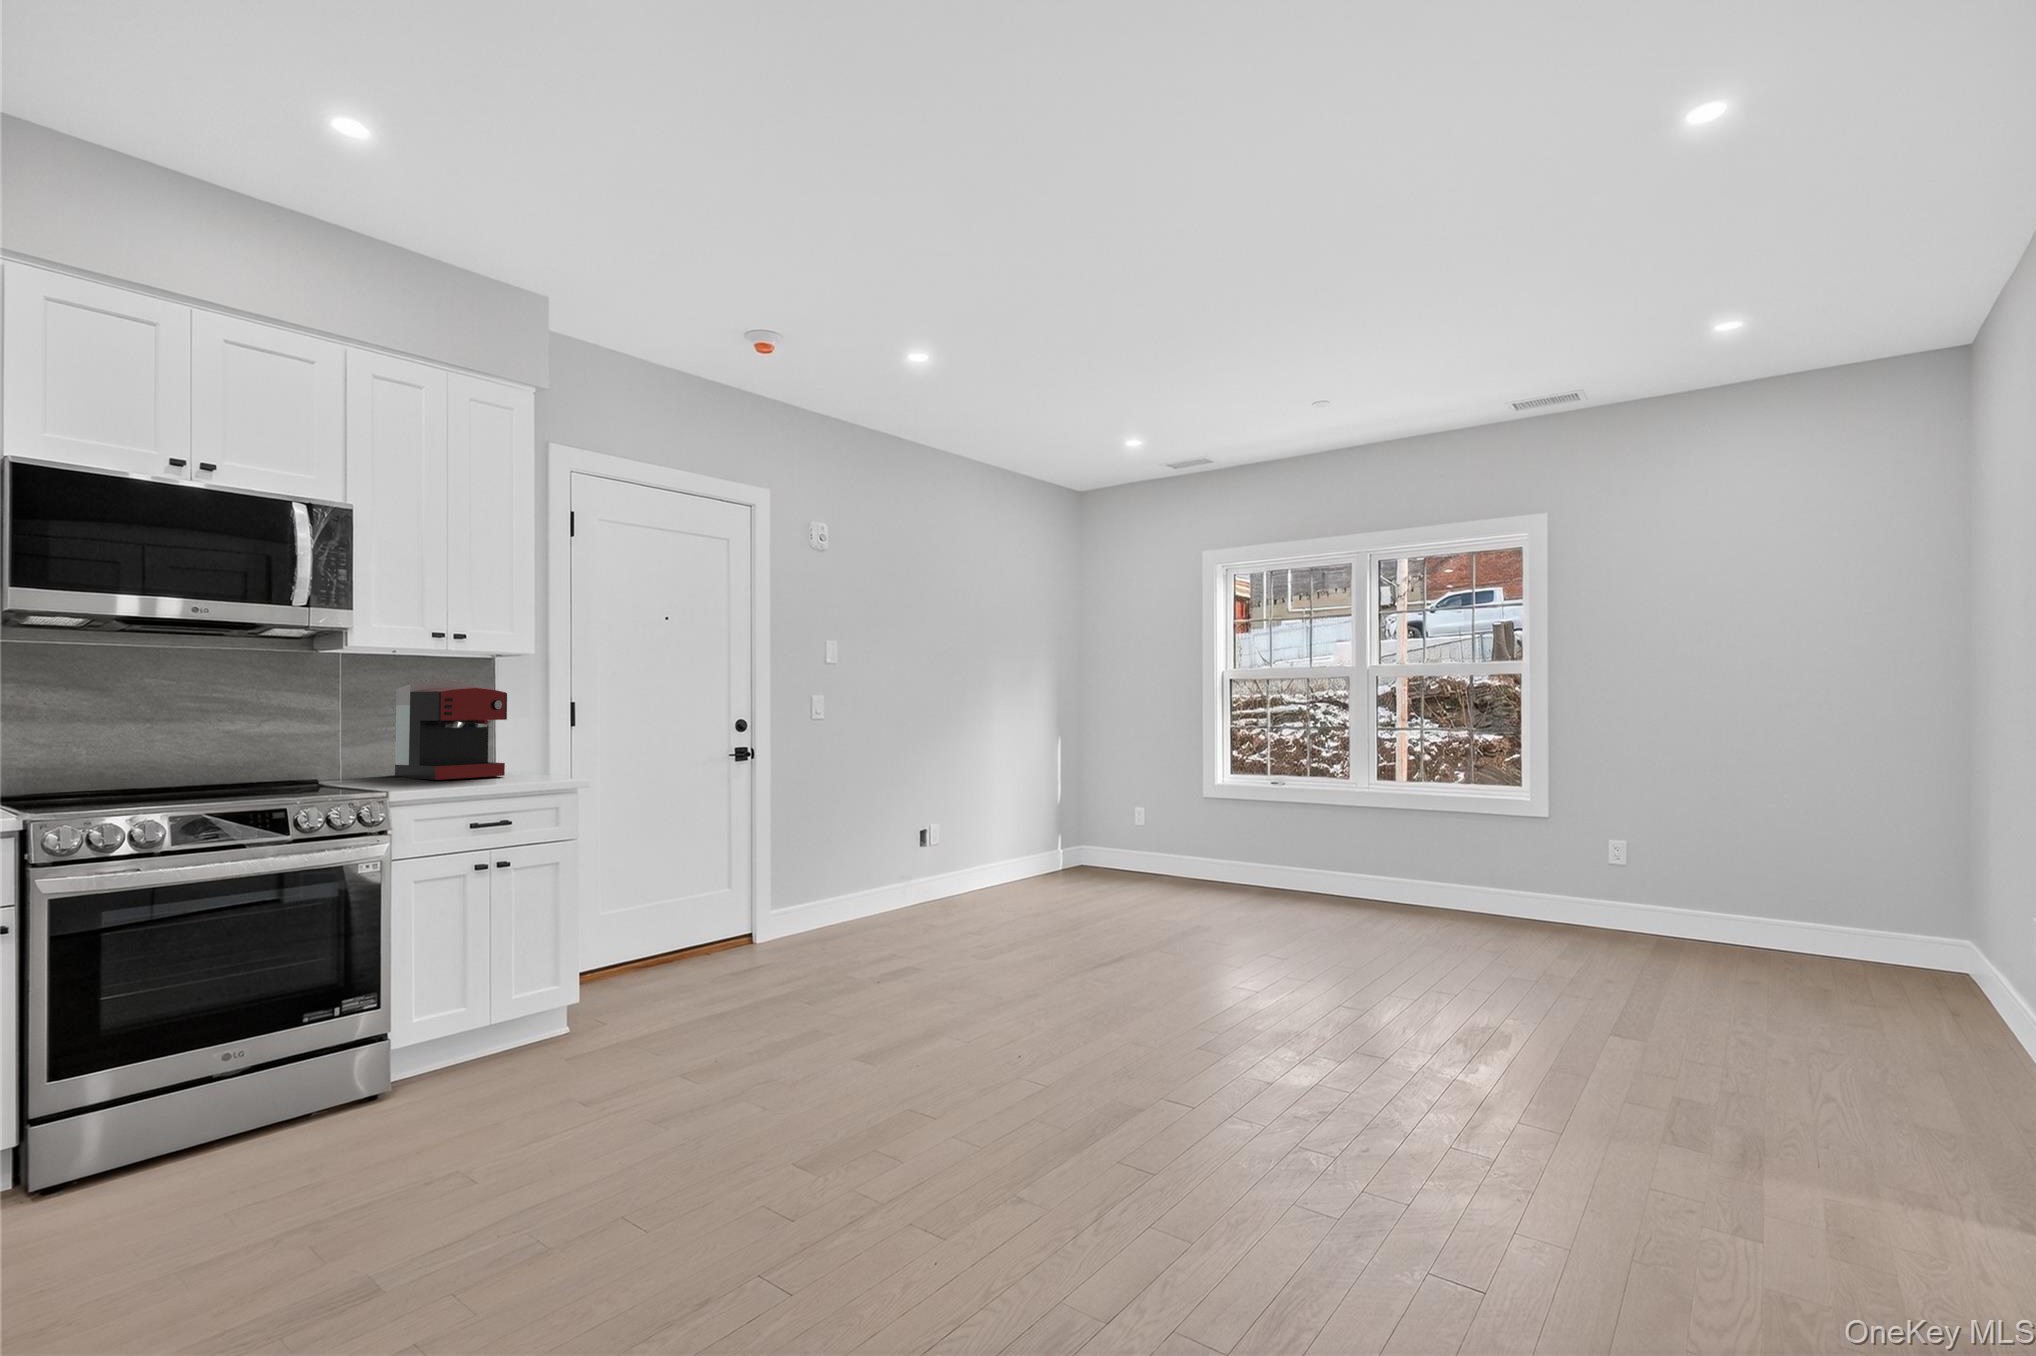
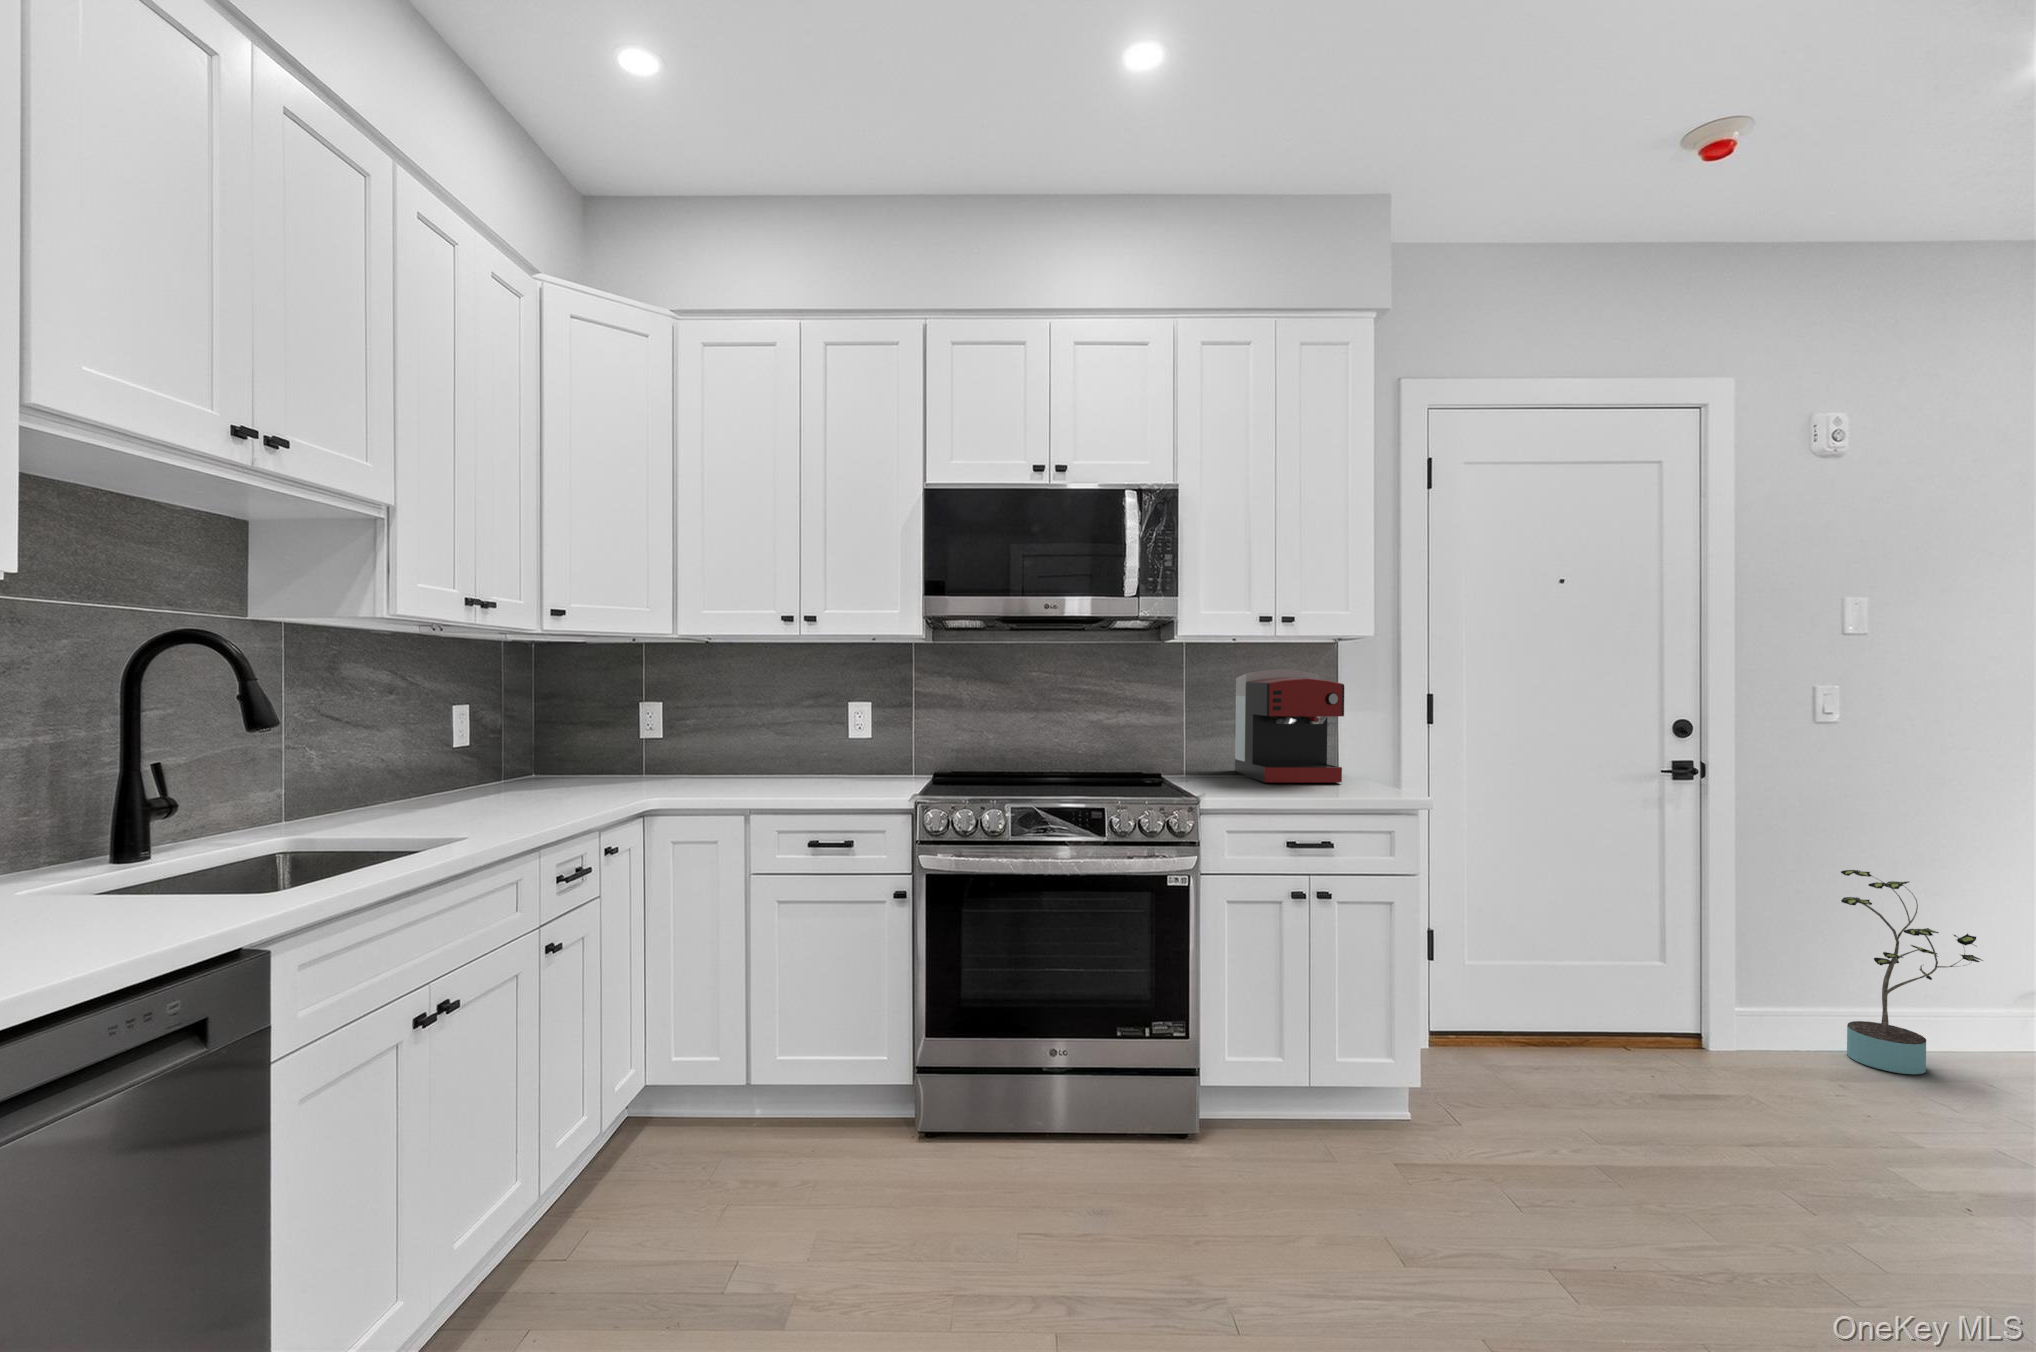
potted plant: none [825,812,890,934] -> present [1841,870,1983,1074]

